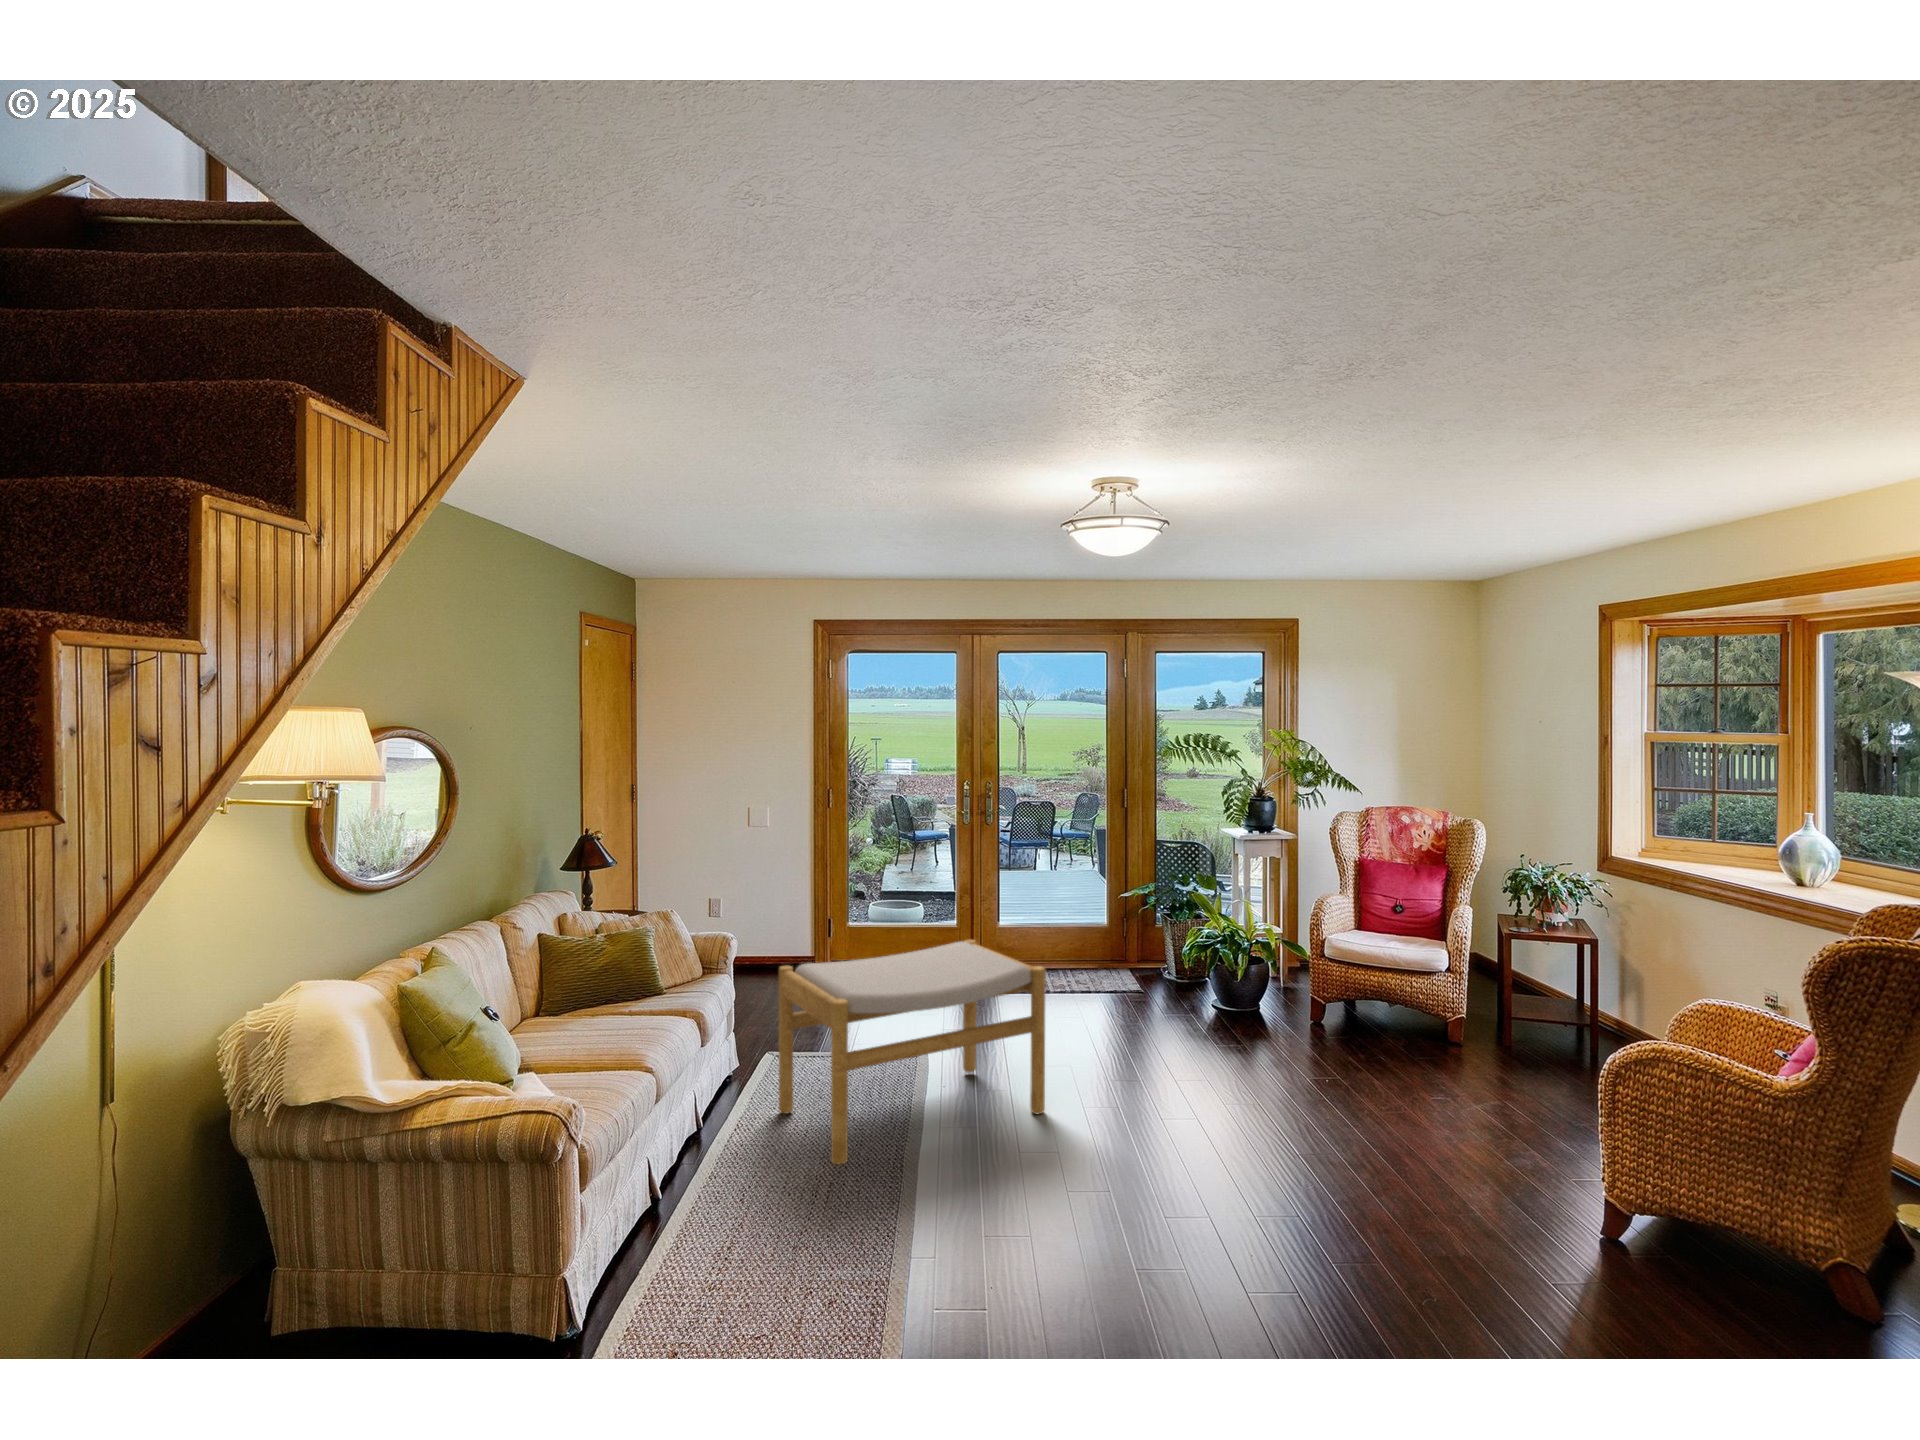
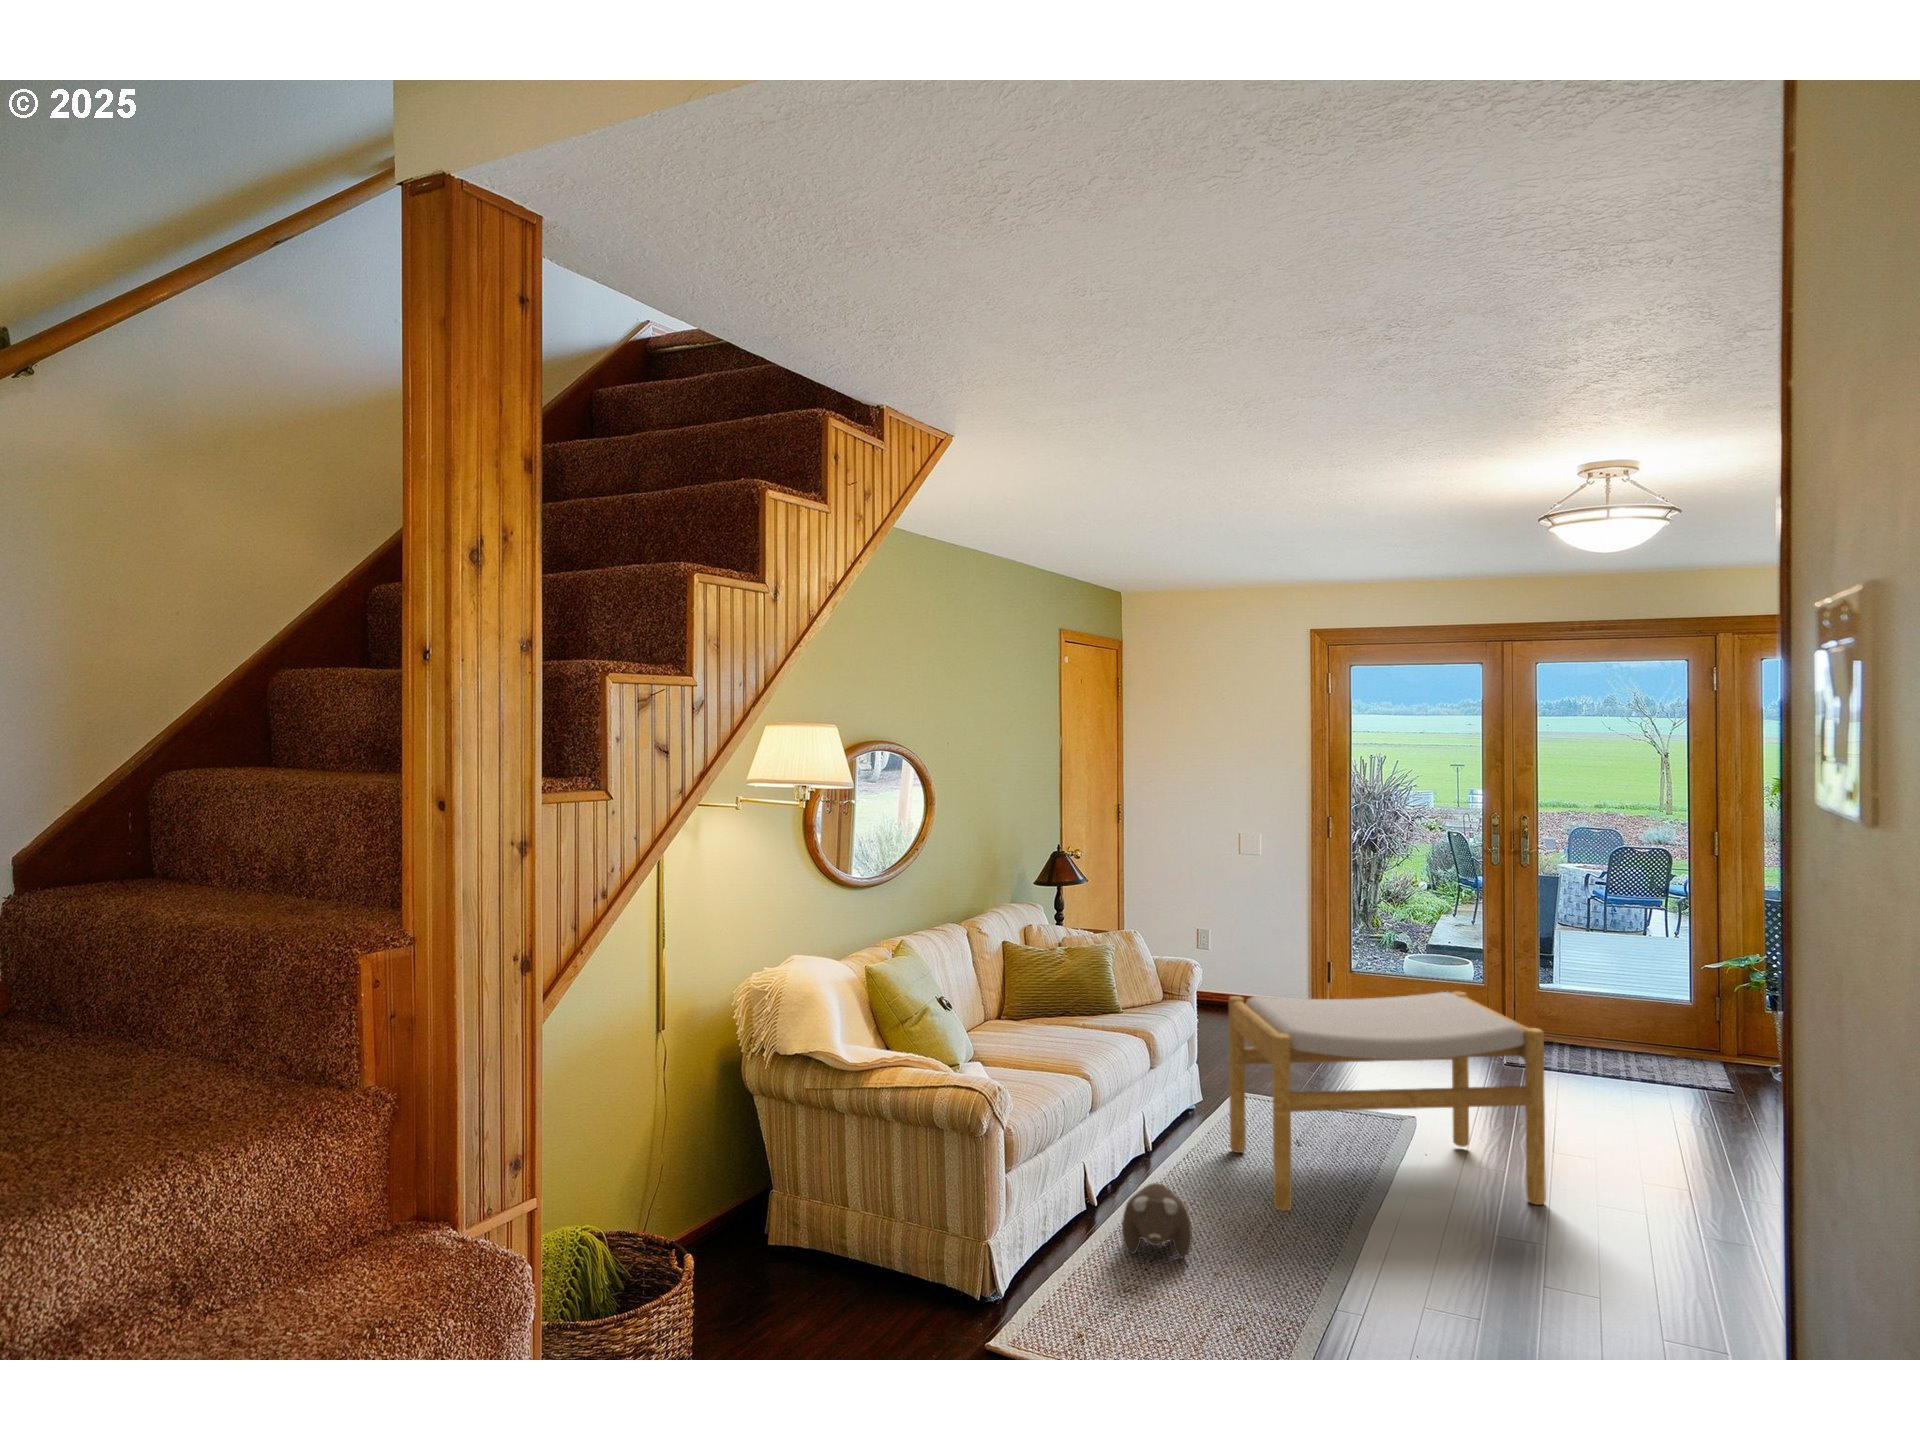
plush toy: none [699,1167,770,1244] -> present [1122,1183,1192,1258]

